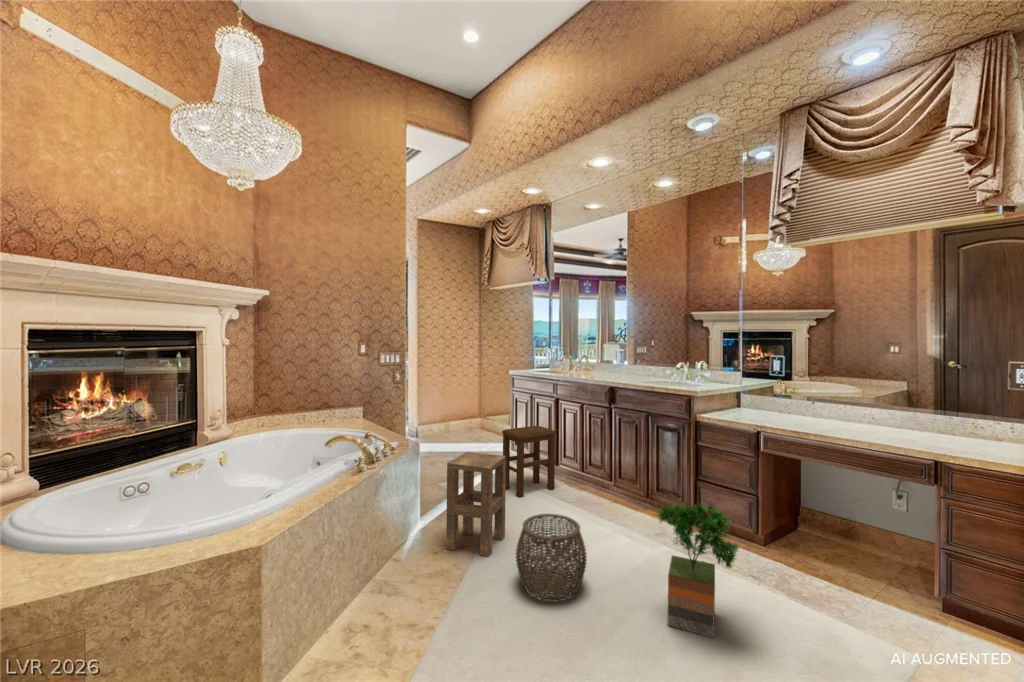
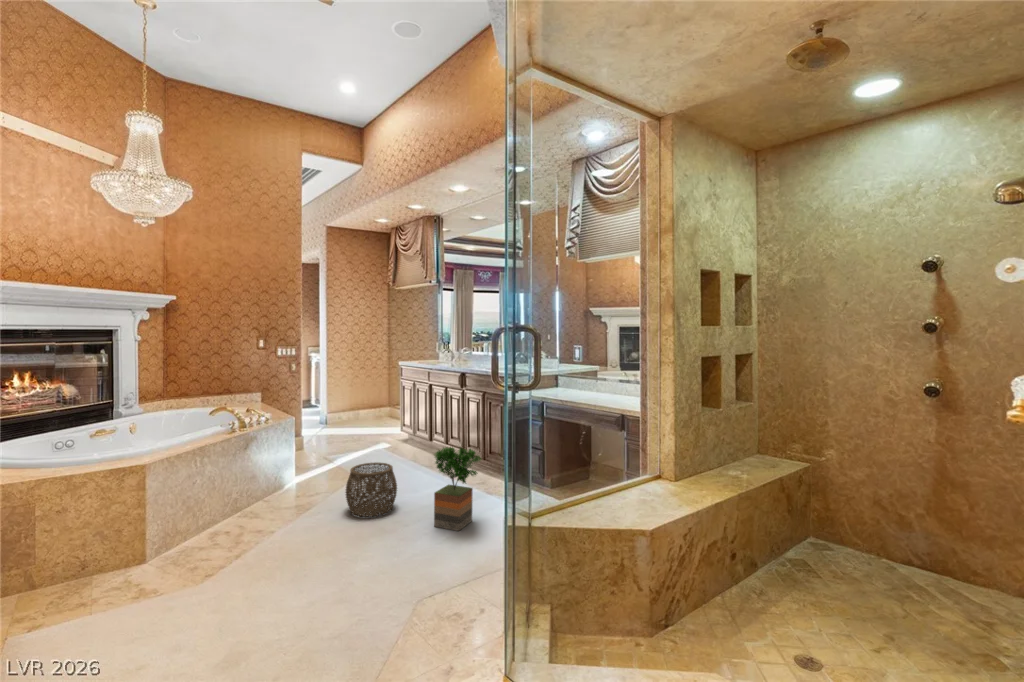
stool: present [502,426,556,497] -> none [378,408,423,465]
side table: present [446,452,506,557] -> none [308,423,358,498]

